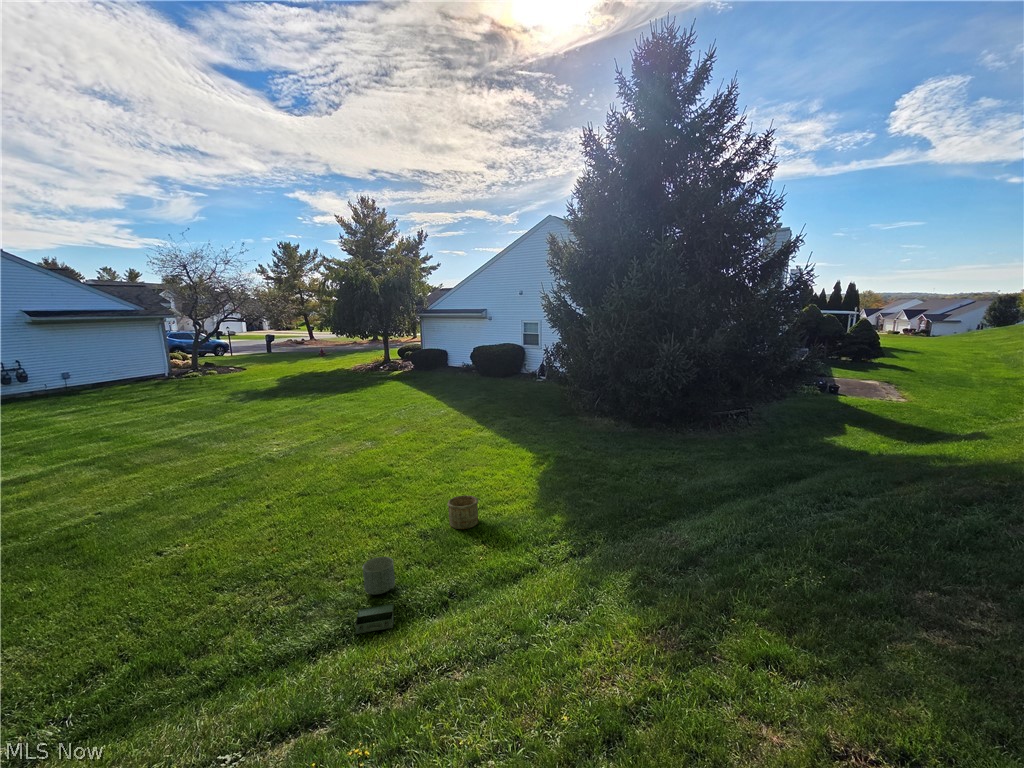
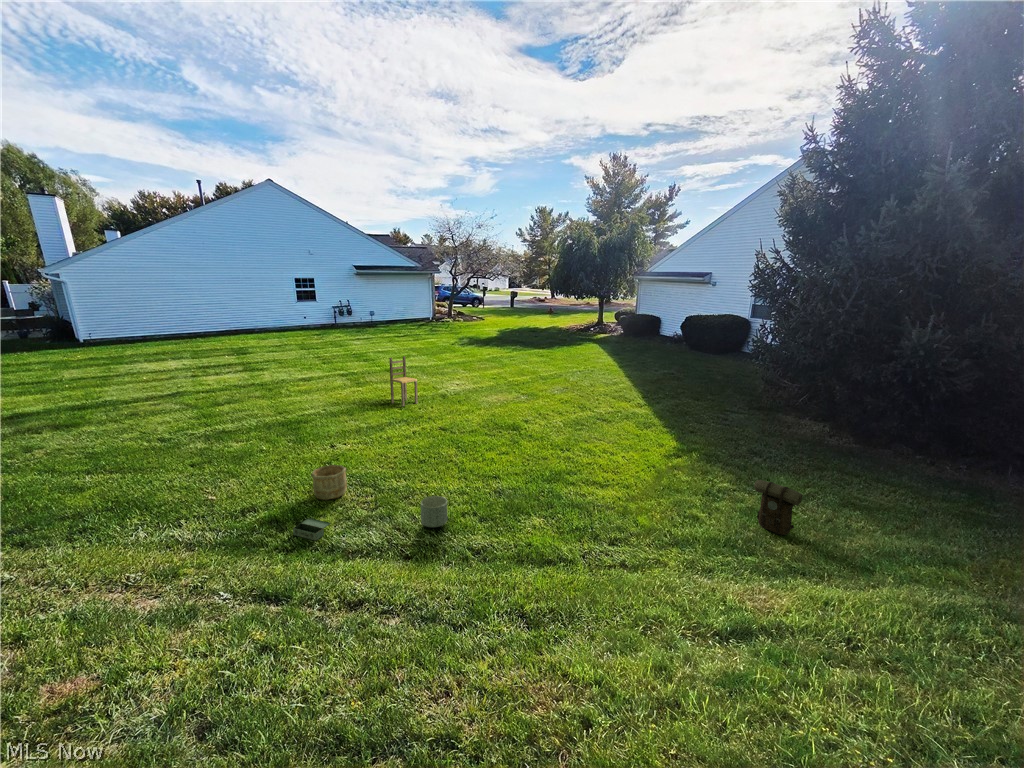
chair: none [192,419,240,482] -> present [389,356,418,406]
backpack: none [629,464,662,503] -> present [754,480,803,535]
wooden bucket: present [447,495,478,529] -> present [311,465,347,500]
toolbox: present [355,604,394,634] -> present [293,518,331,541]

